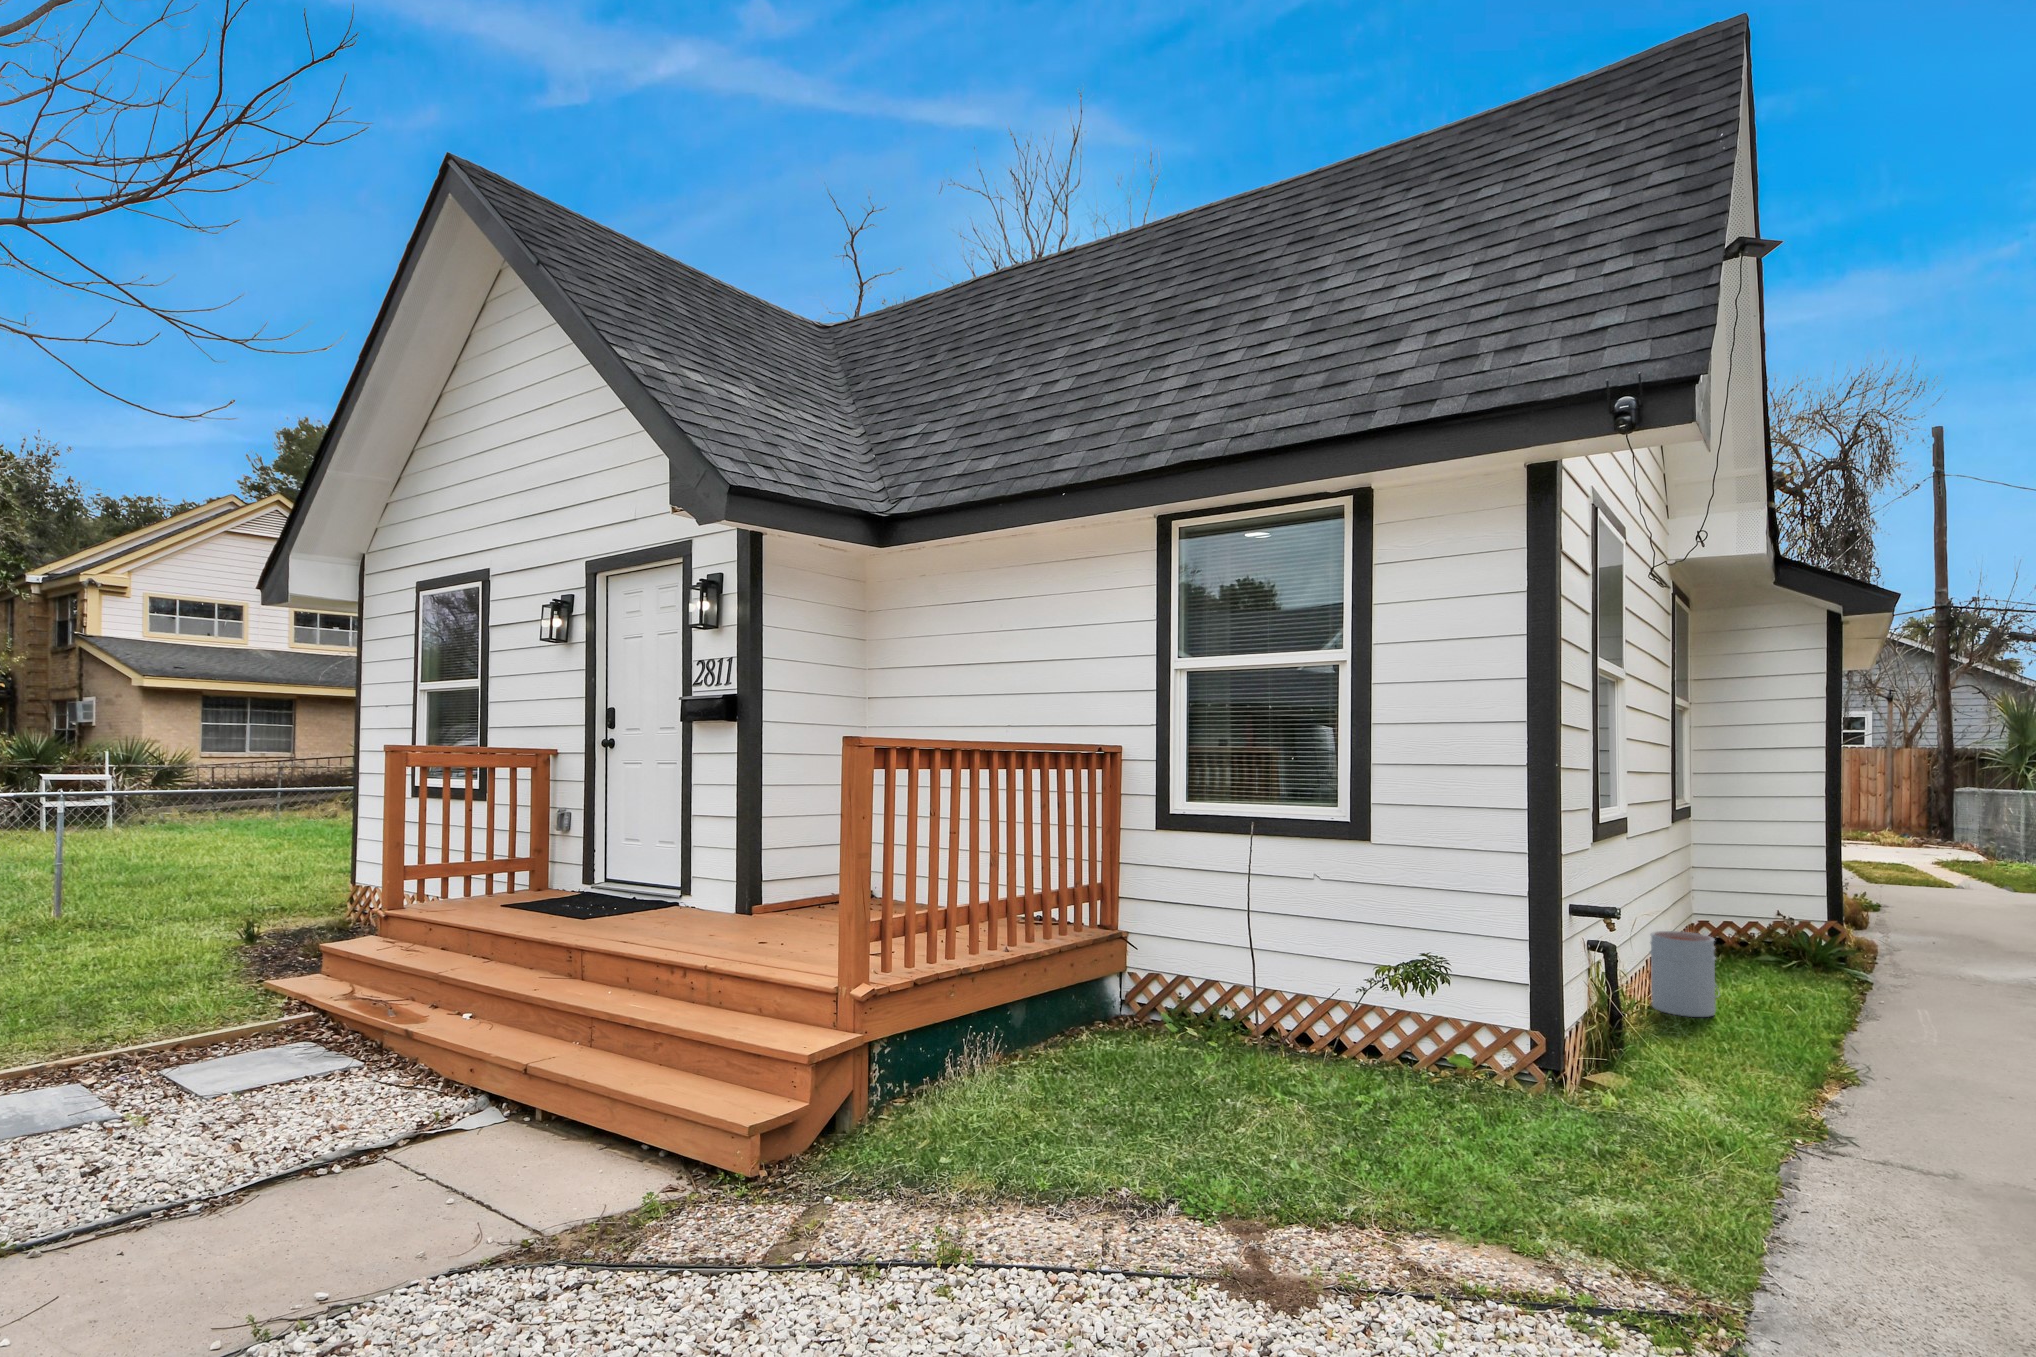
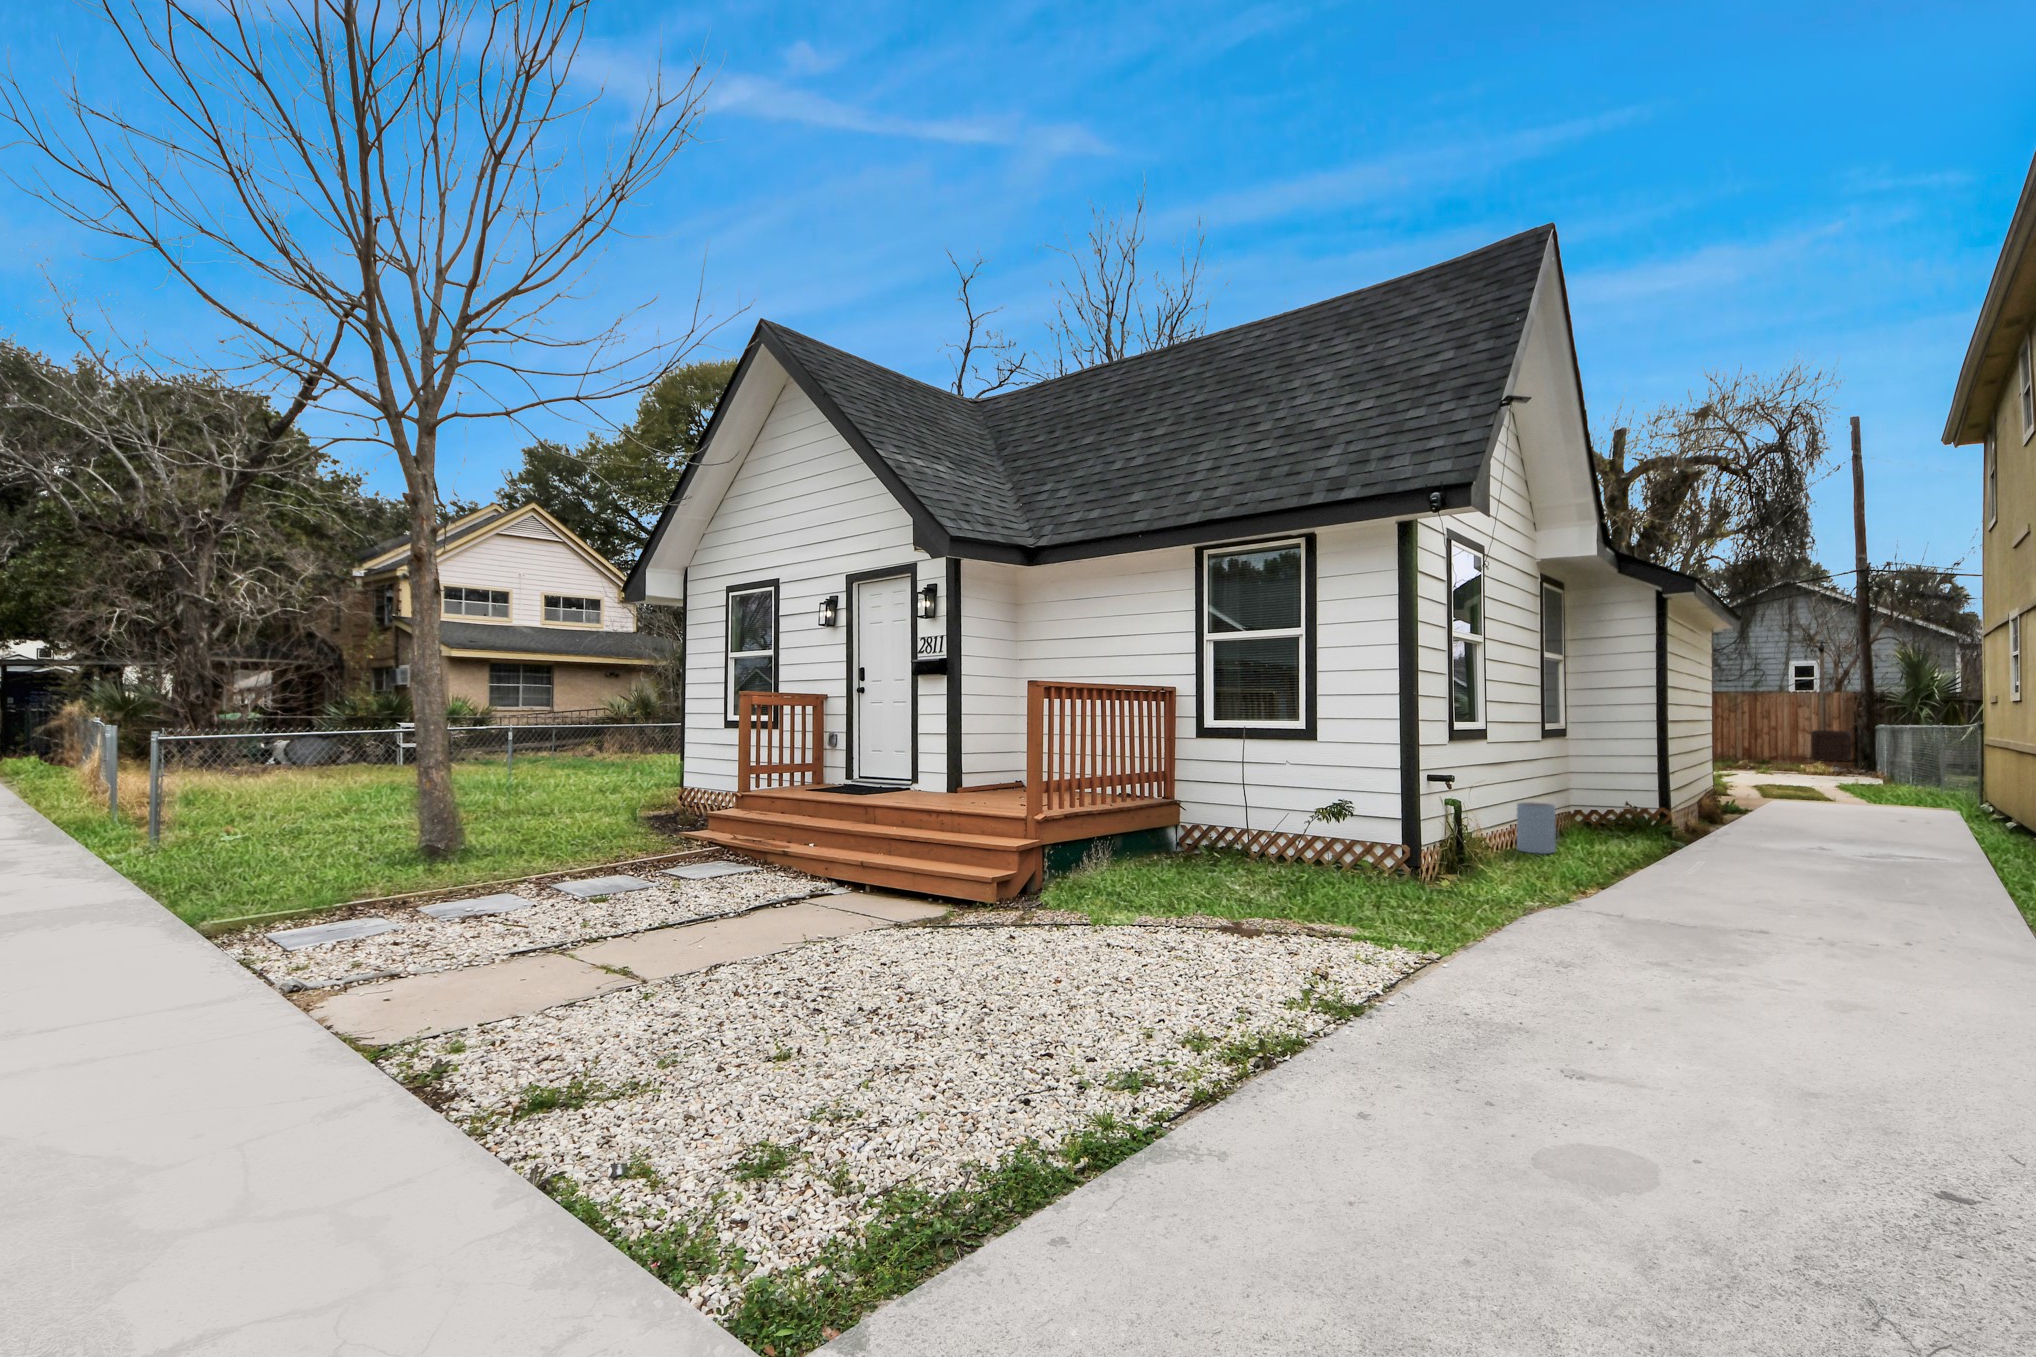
wooden crate: none [1853,800,1899,839] -> present [1811,730,1851,762]

